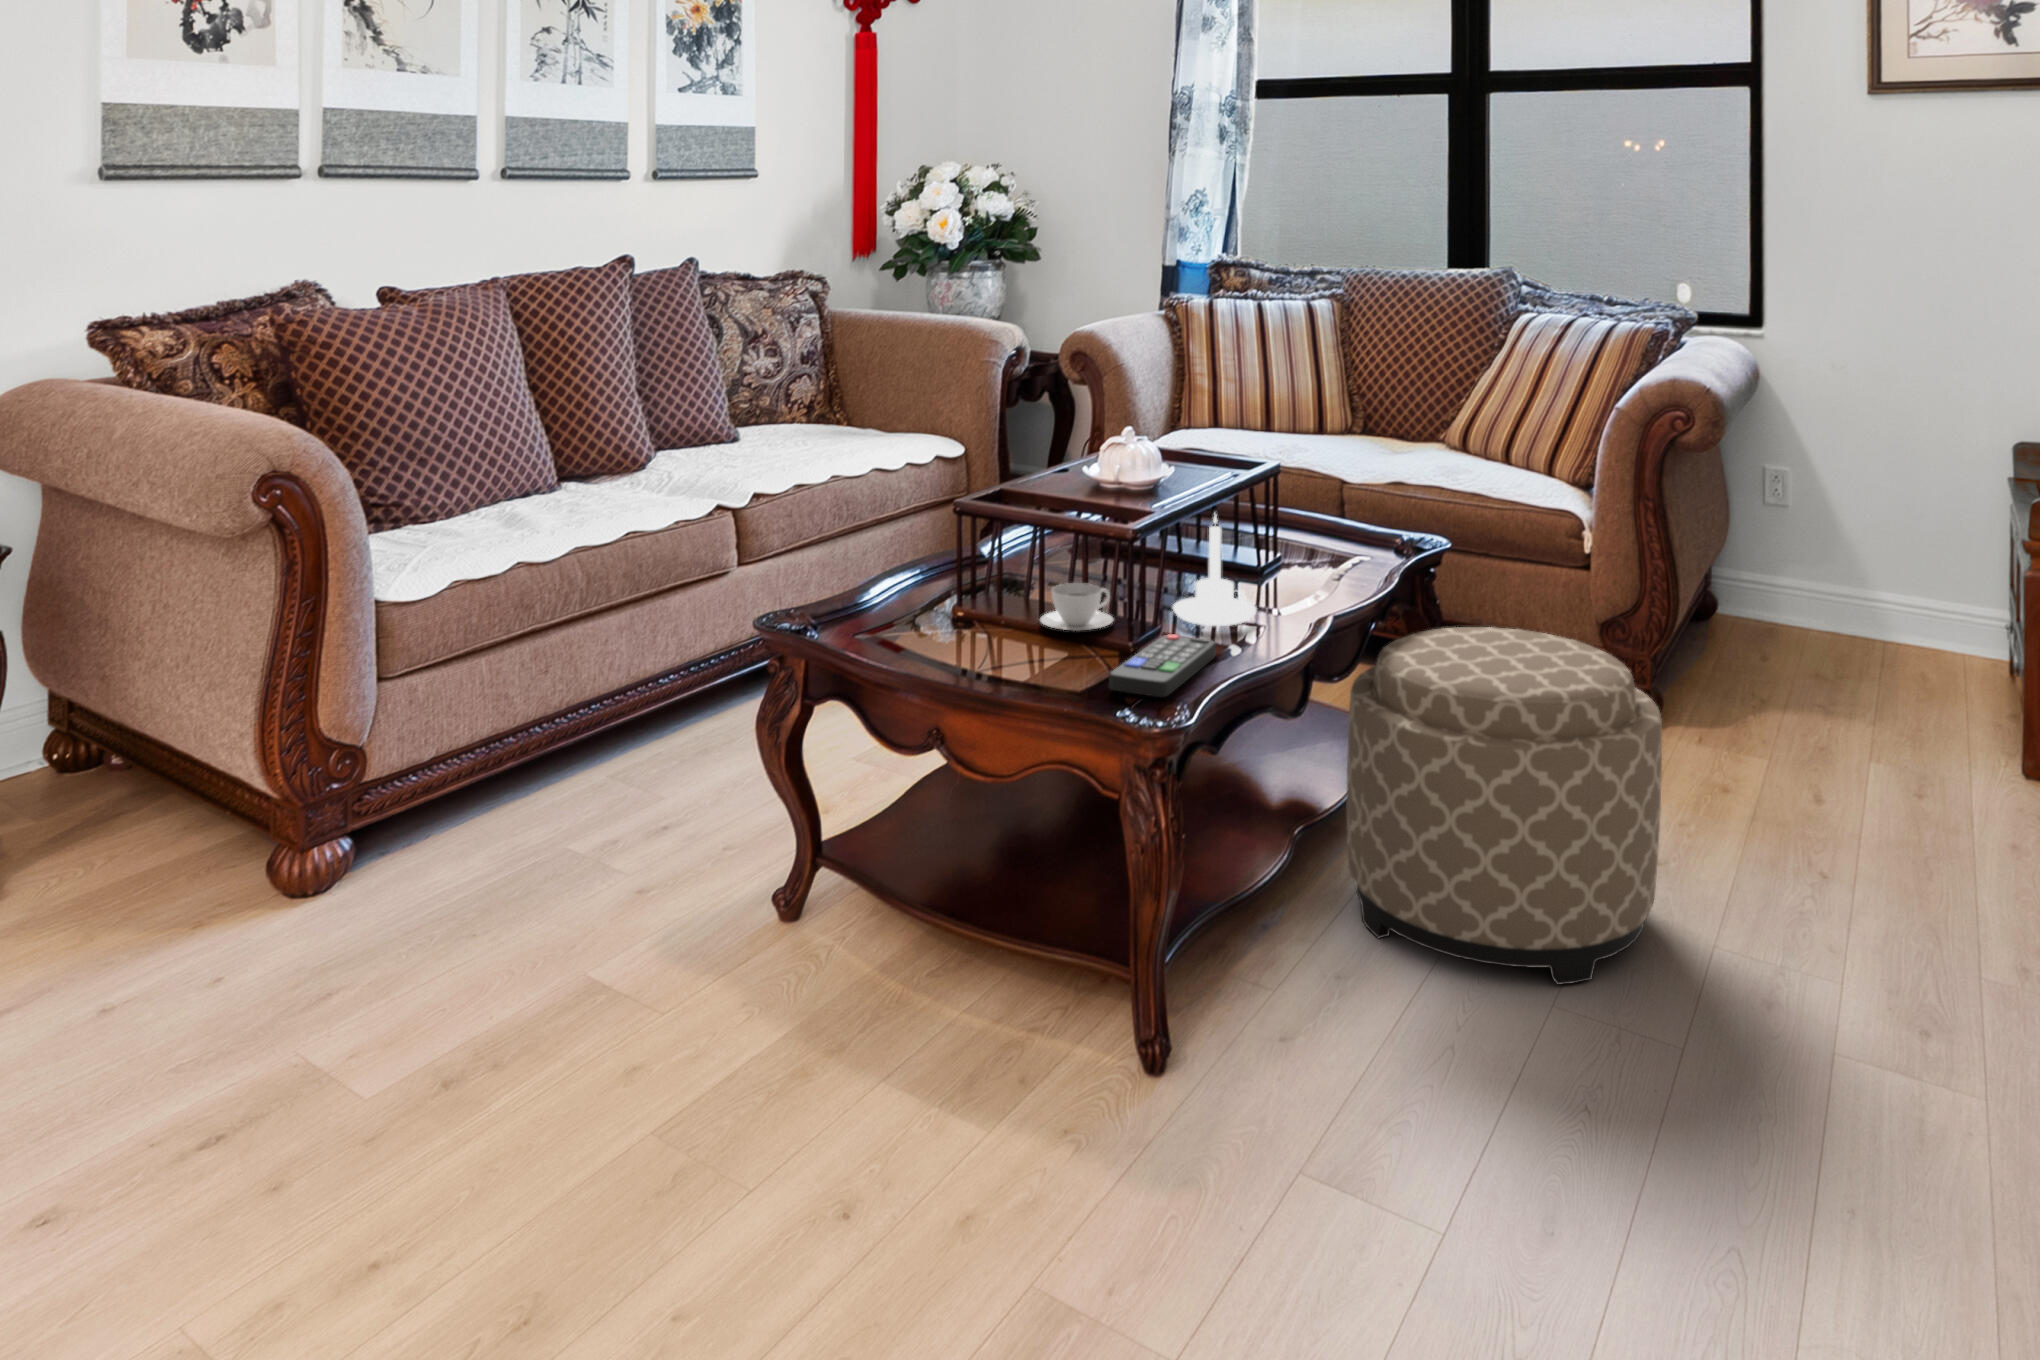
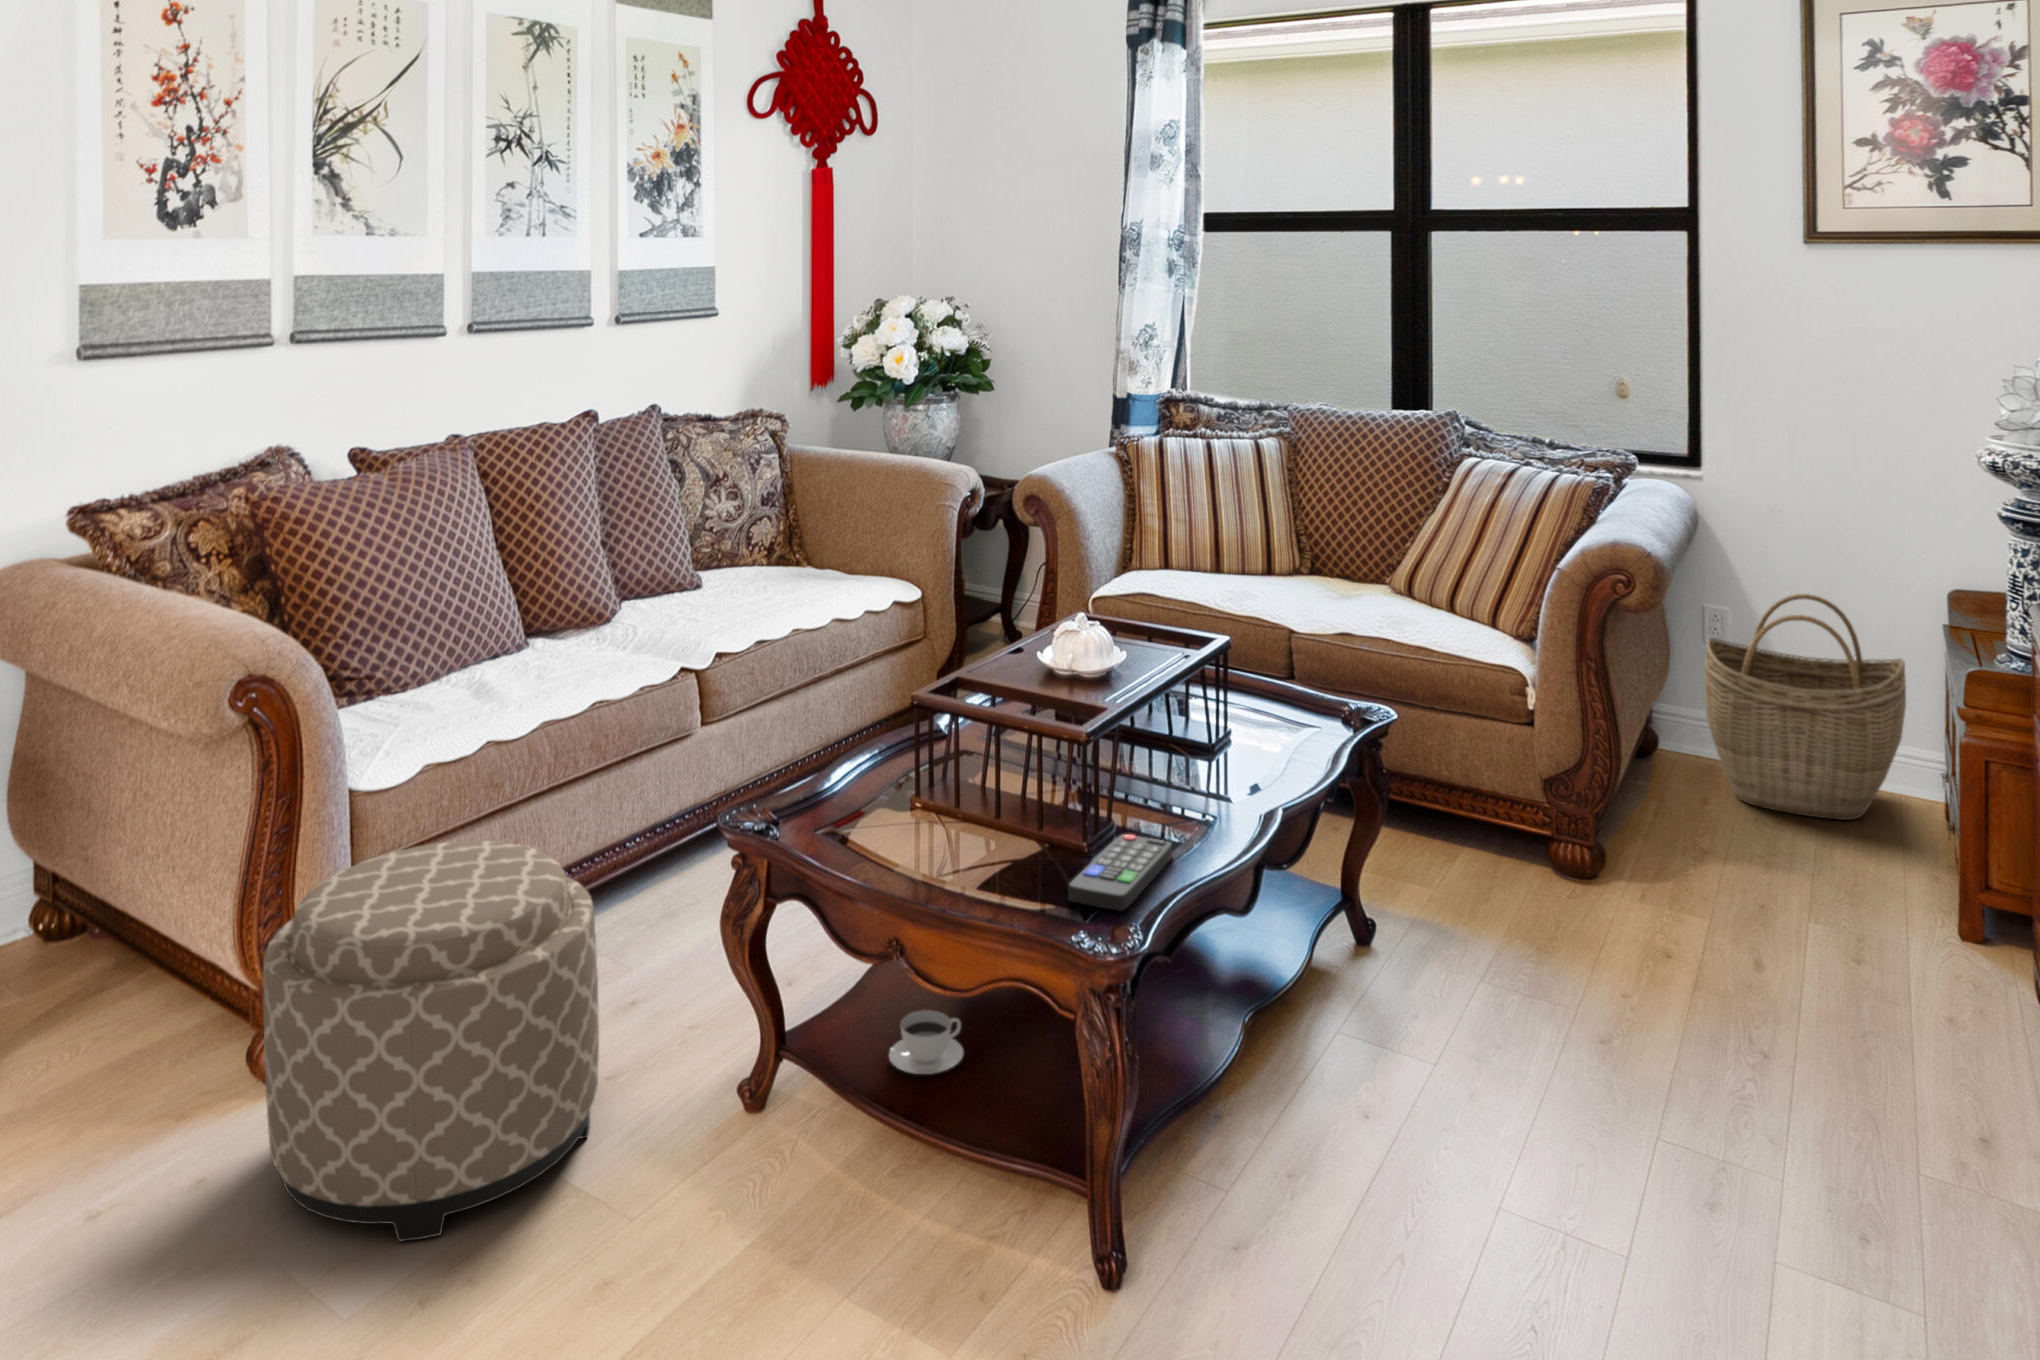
woven basket: none [1753,450,1955,670] -> present [1704,594,1906,820]
candle holder: present [1173,515,1257,626] -> none [1129,704,1212,821]
teacup: present [1040,583,1113,631] -> present [889,1010,963,1074]
ottoman: present [1347,627,1662,985] -> present [263,841,599,1241]

